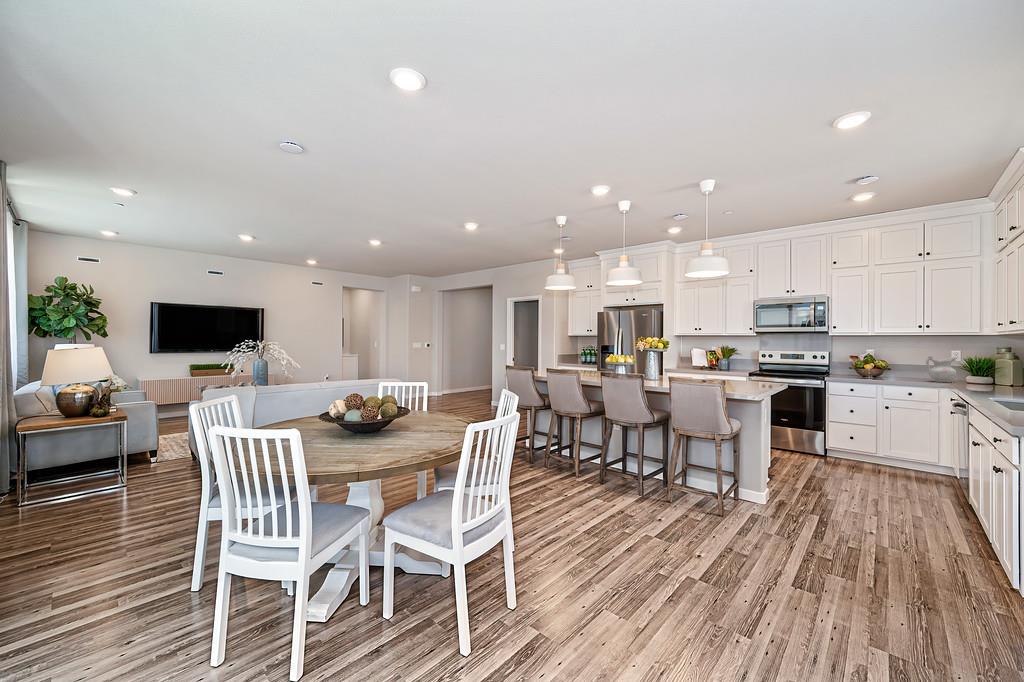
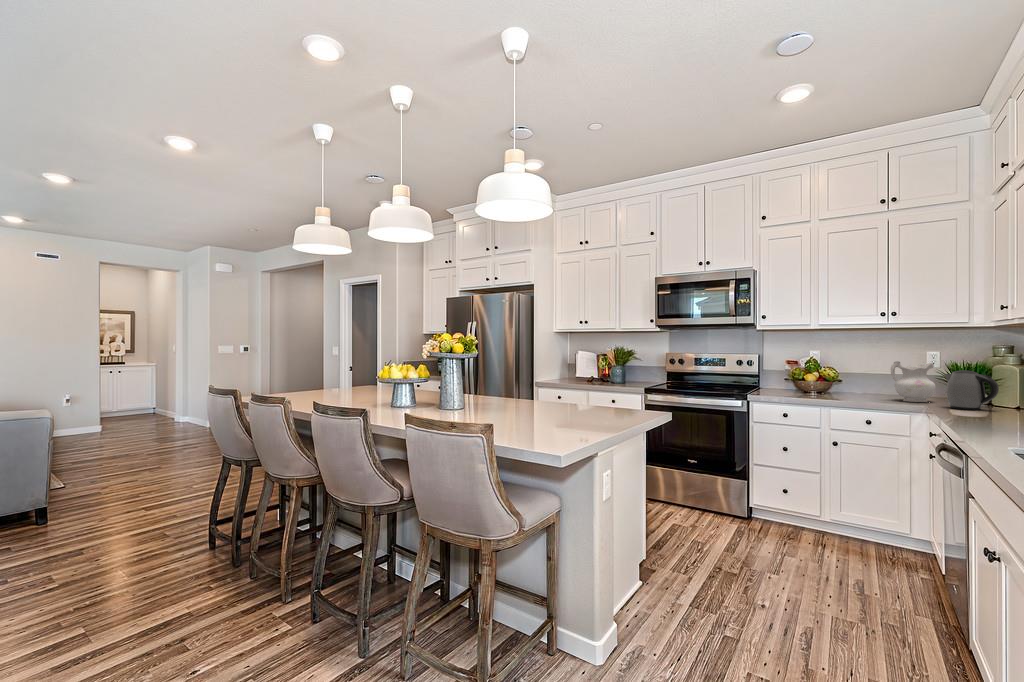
kettle: none [962,362,997,386] -> present [945,370,999,410]

